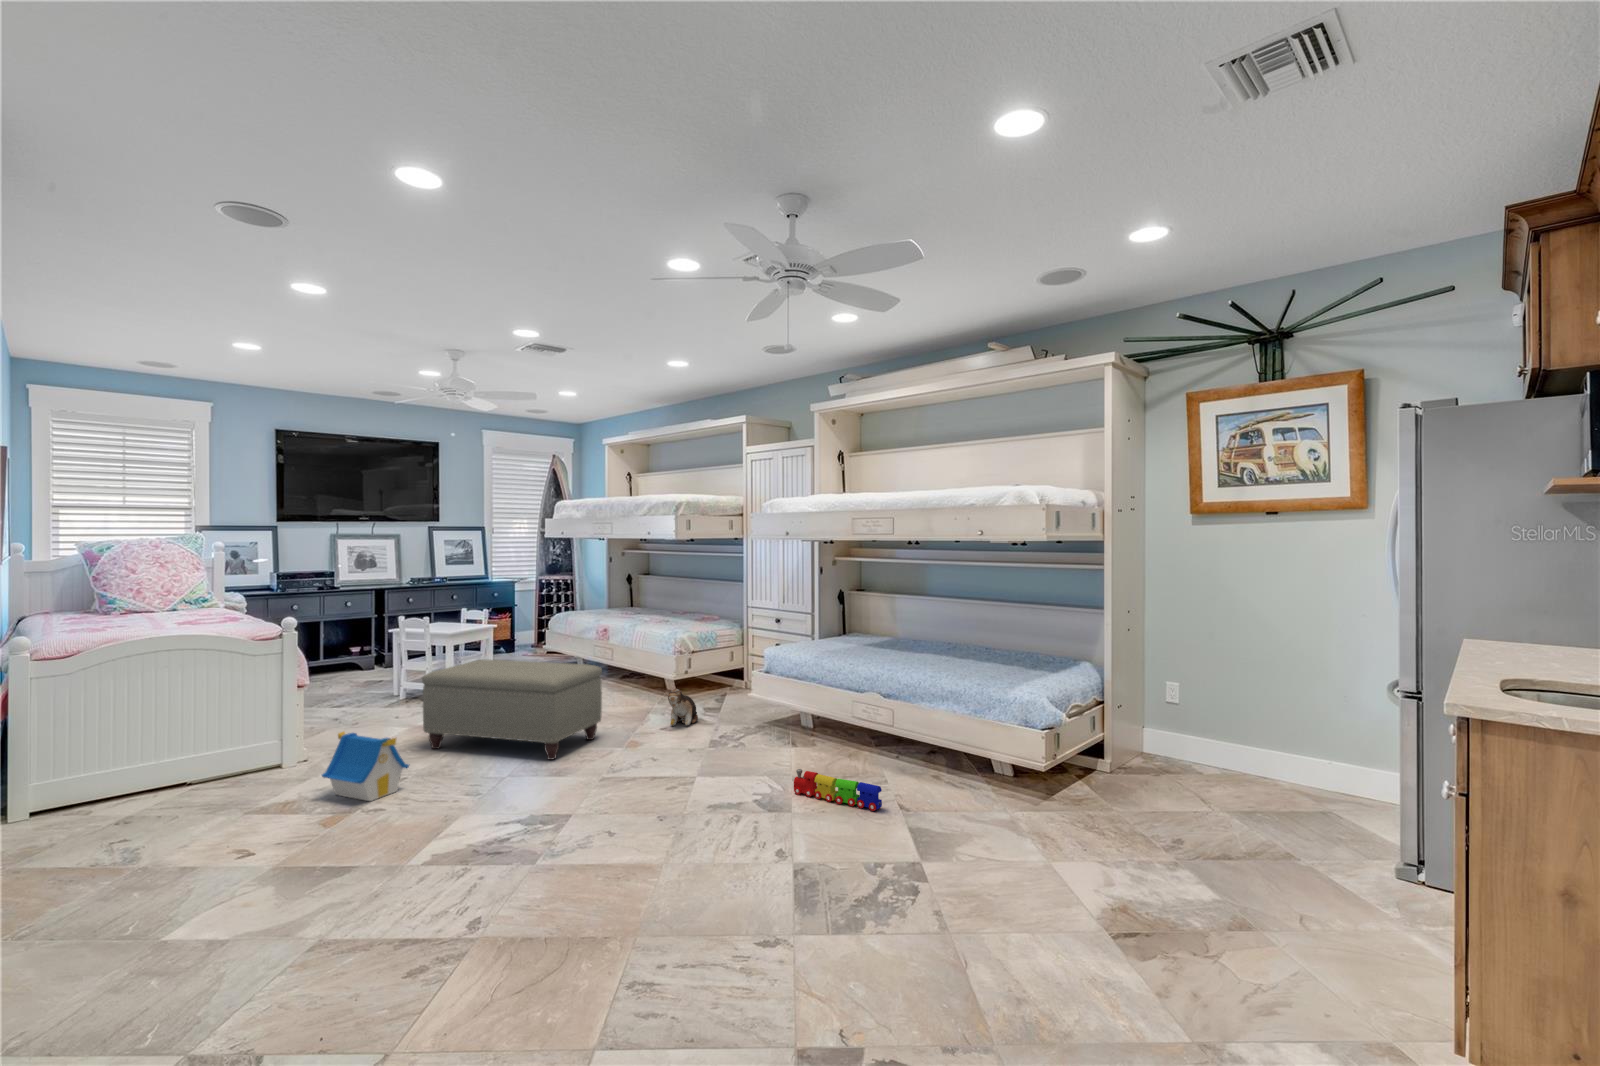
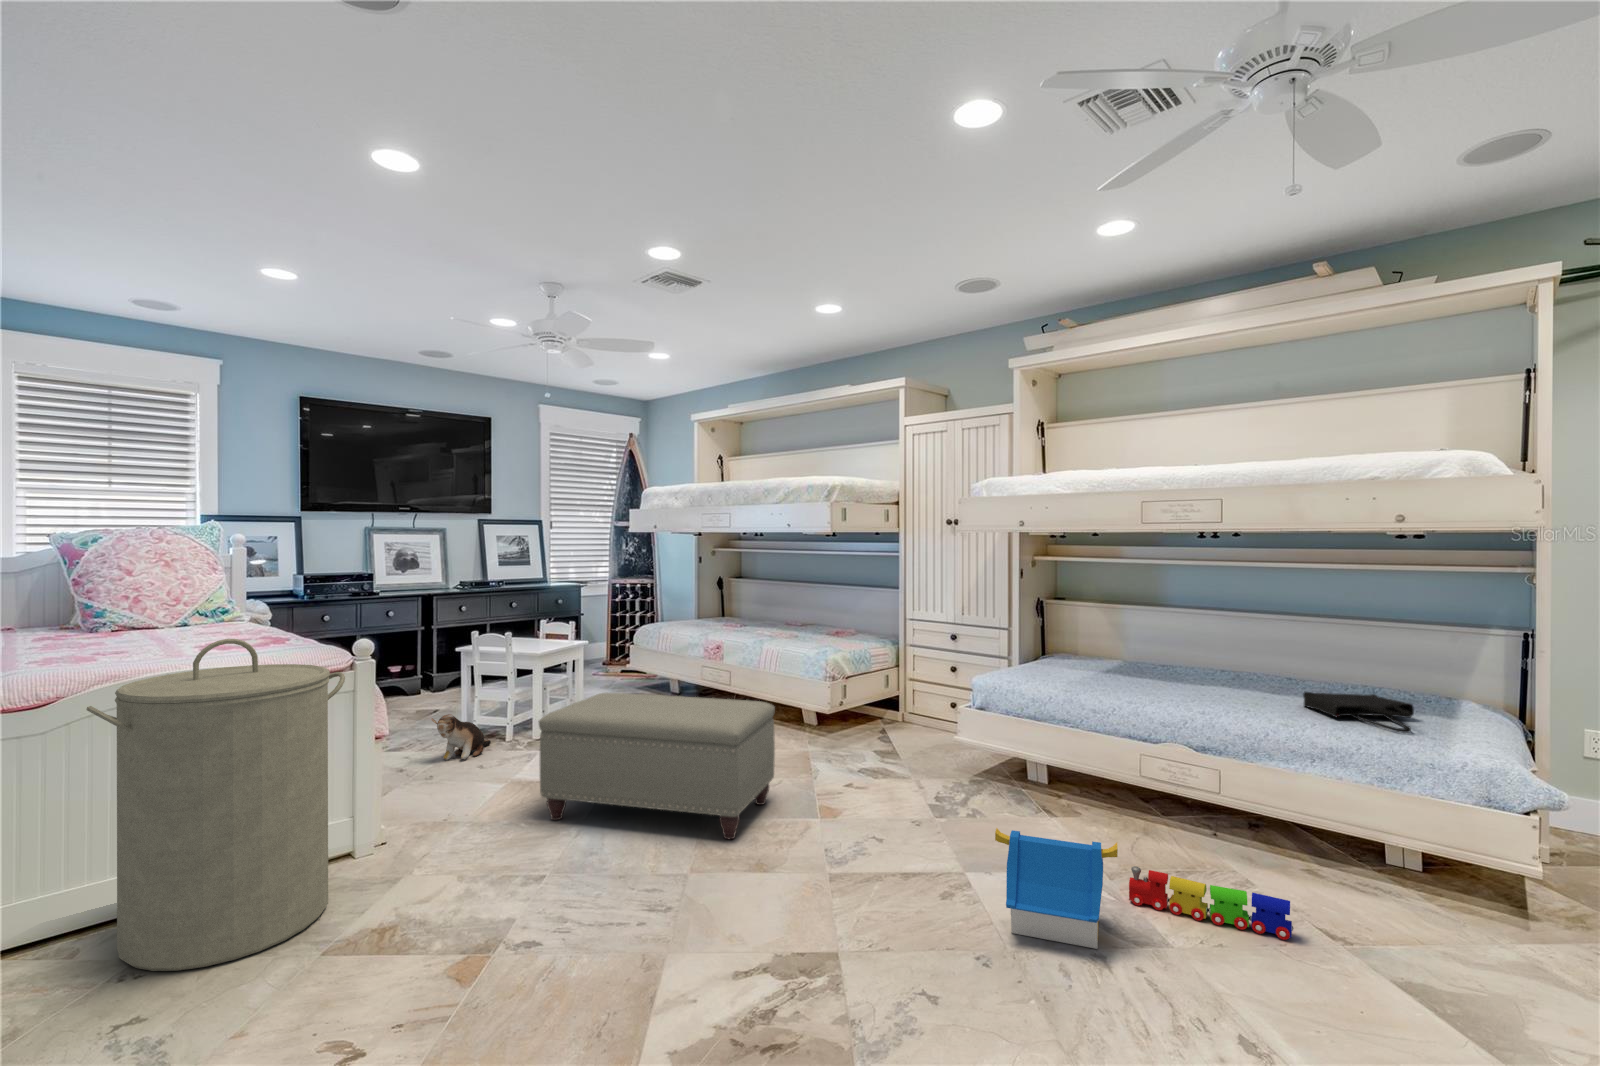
laundry hamper: none [89,615,269,825] -> present [86,639,345,971]
tote bag: none [963,655,1022,680] -> present [1303,692,1414,733]
plush toy: present [666,689,698,726] -> present [432,714,491,760]
toy house: present [322,732,409,801] -> present [995,828,1118,949]

